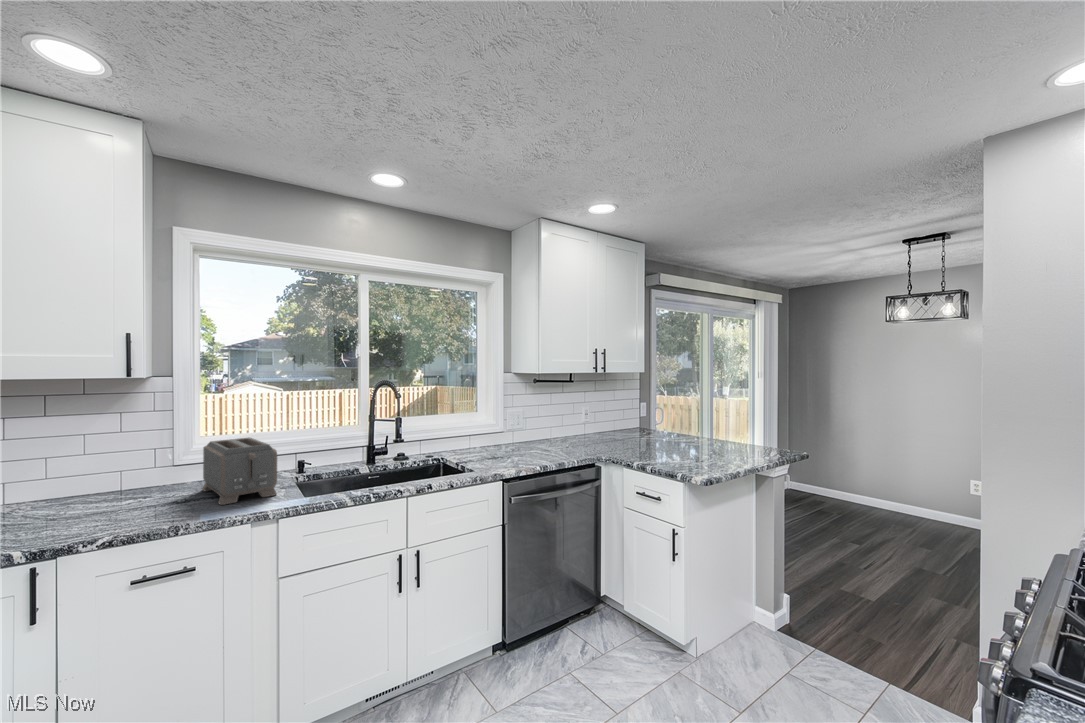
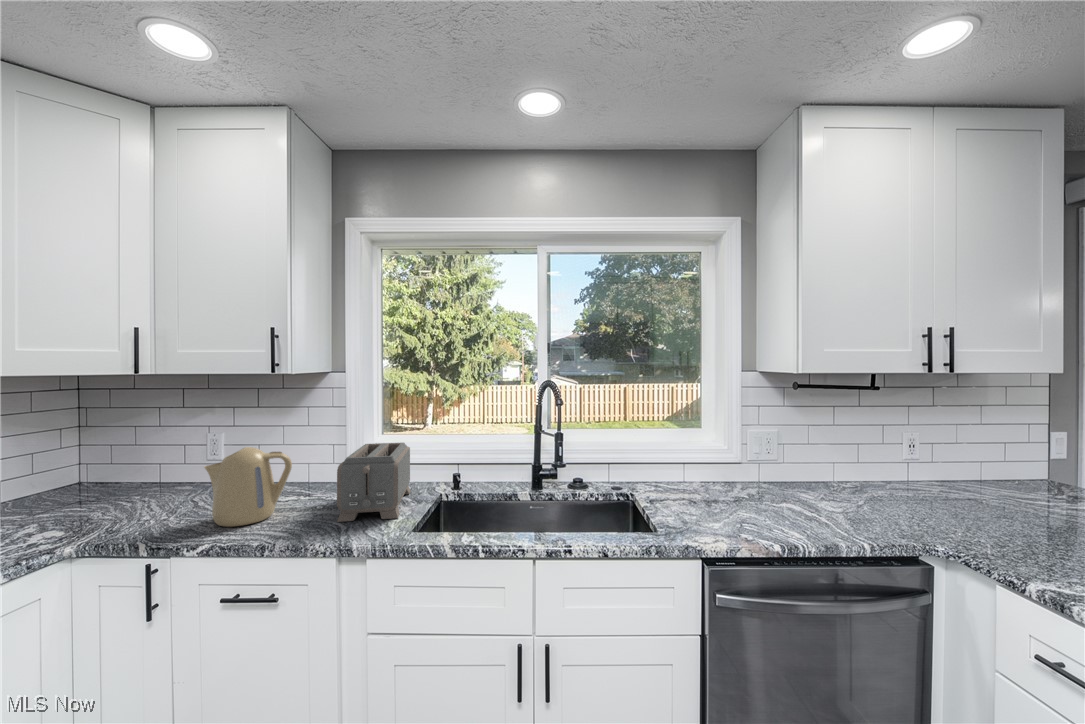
kettle: none [57,449,153,528] -> present [204,447,292,527]

